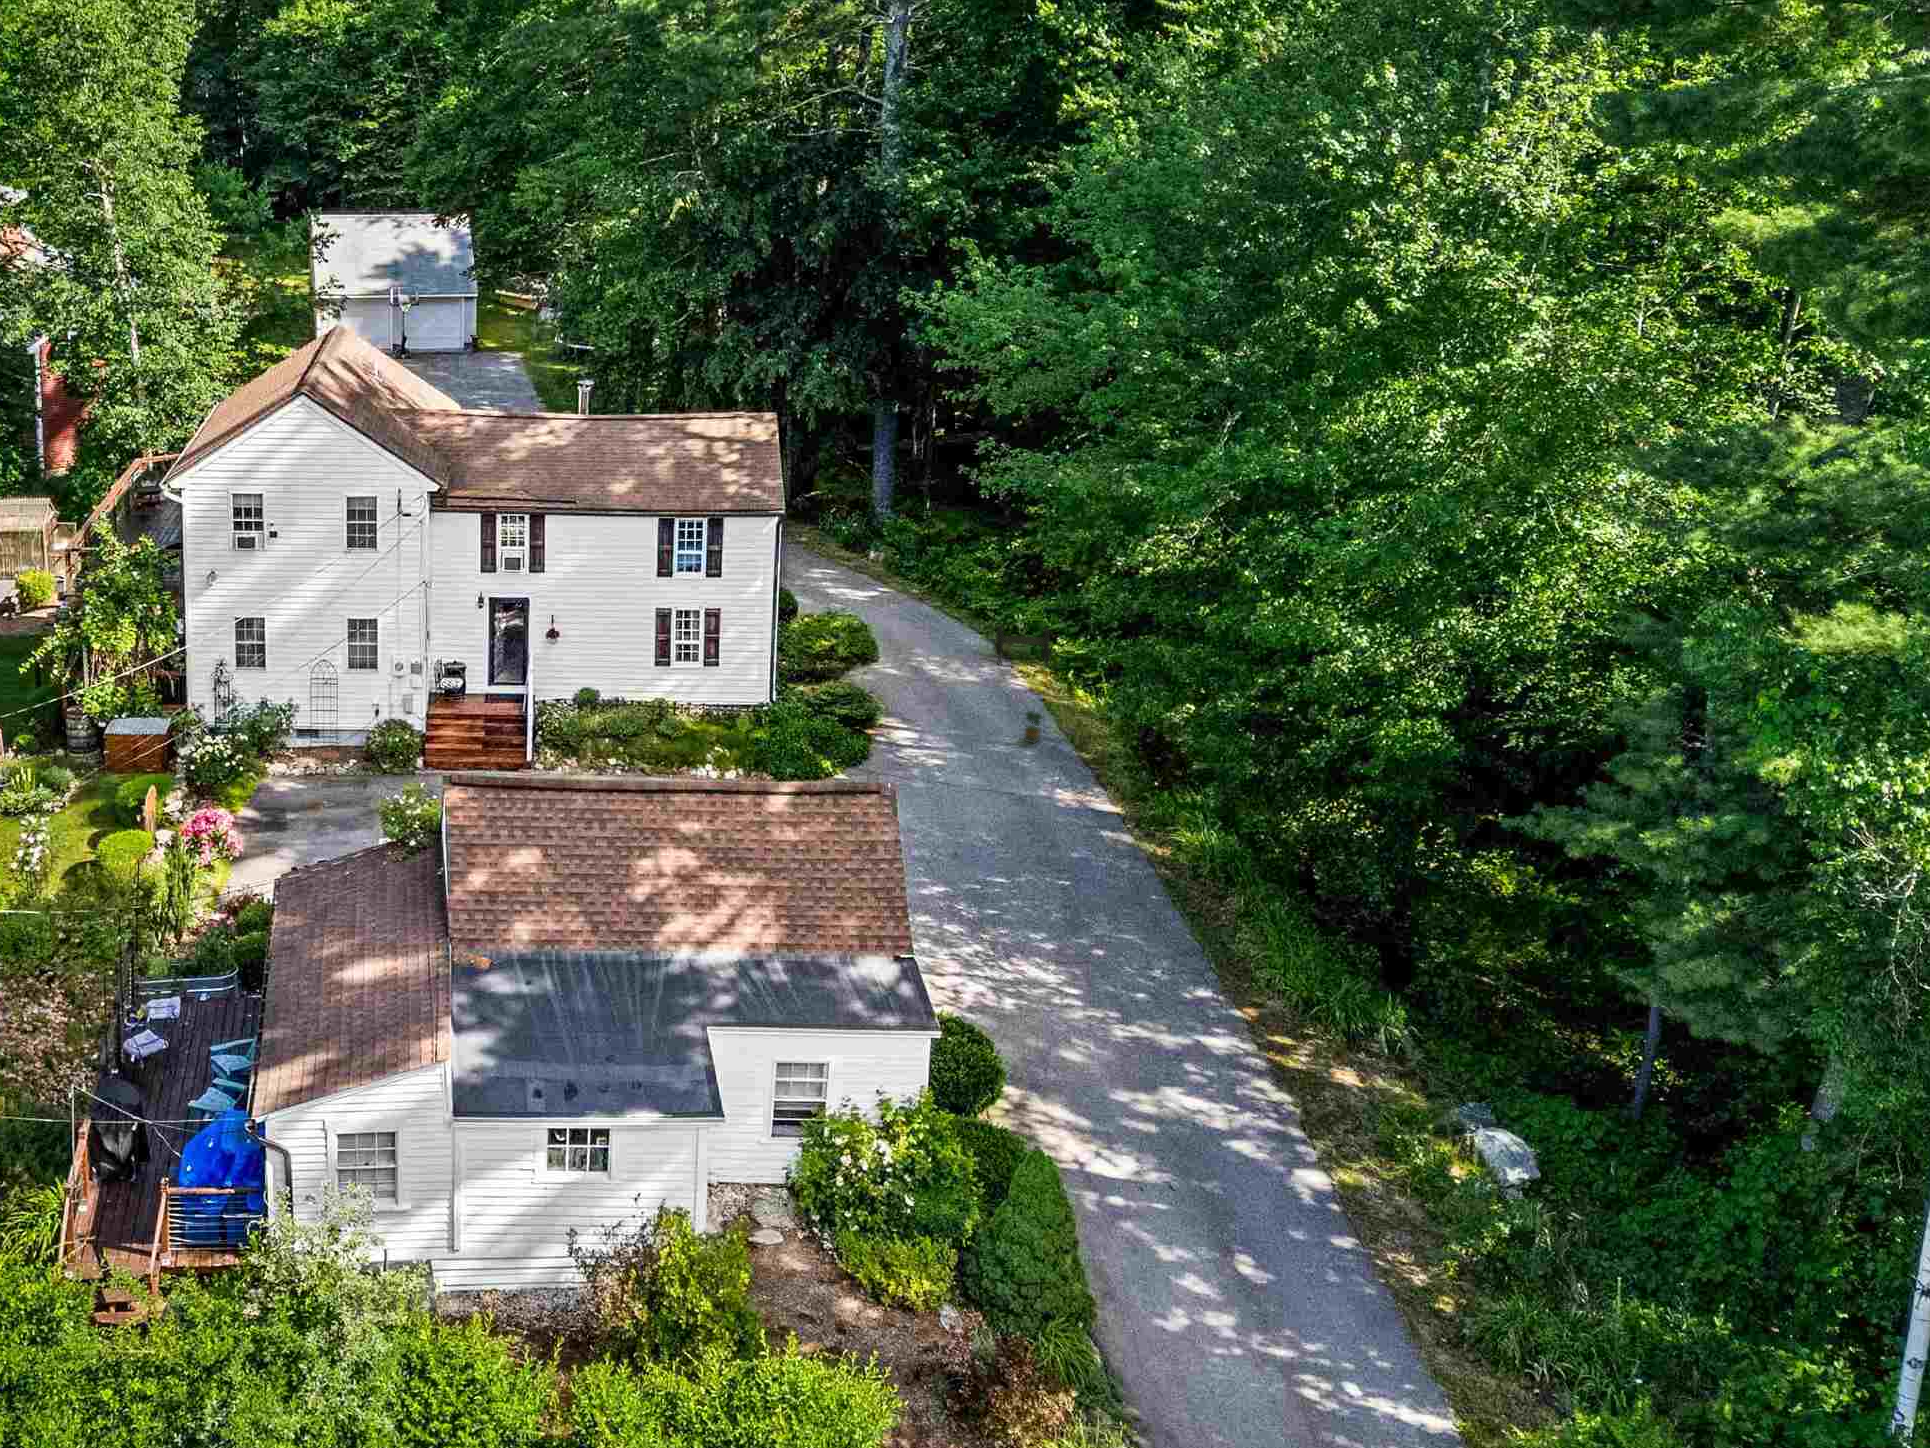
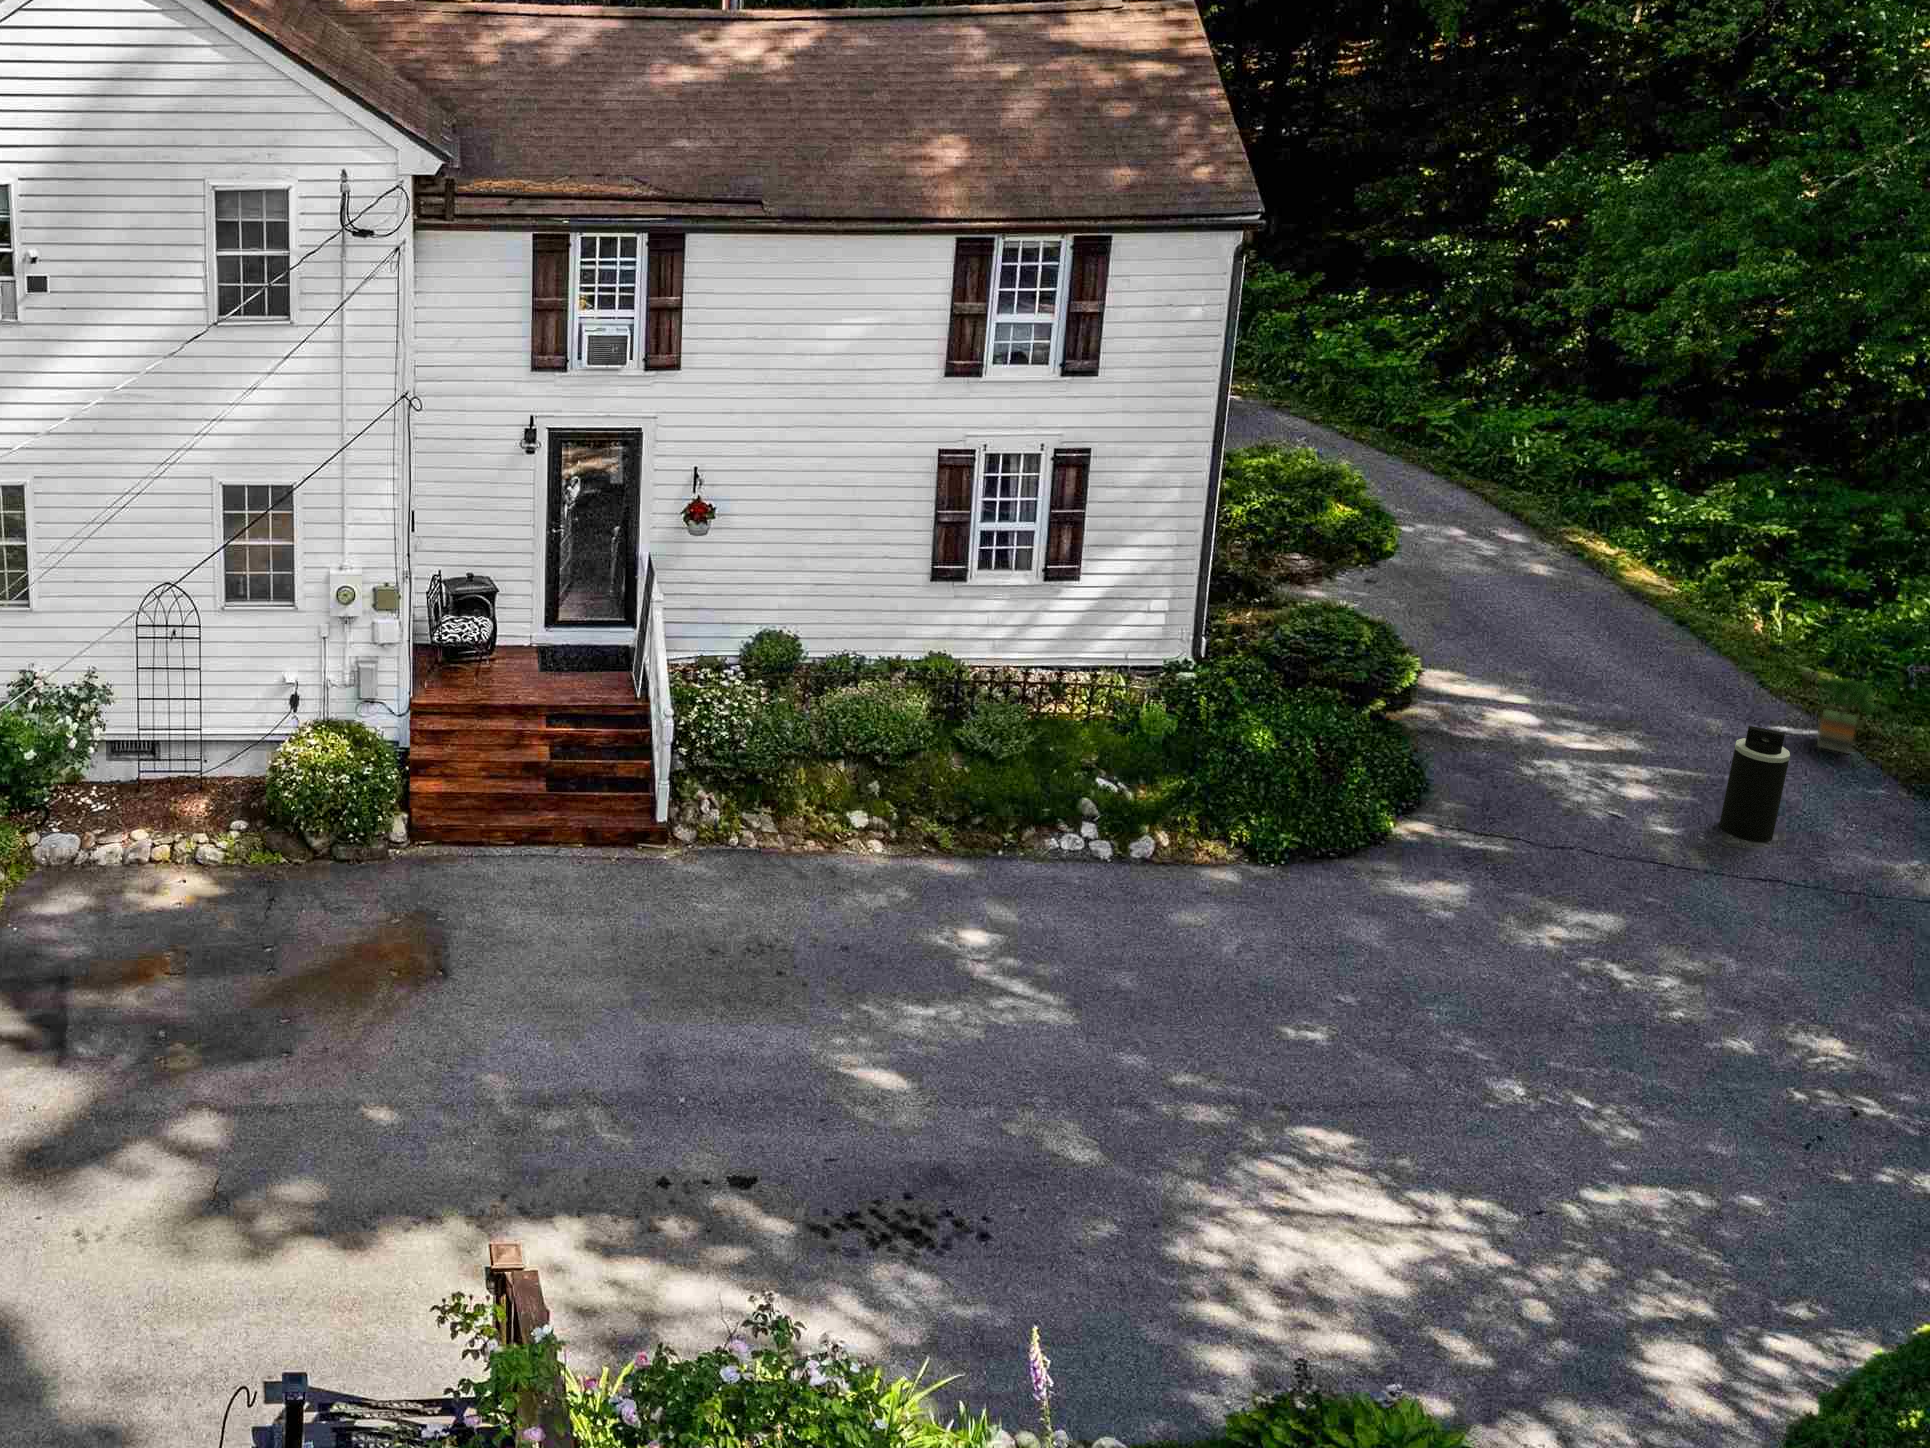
bench: present [995,626,1050,667] -> none [1534,476,1680,563]
trash can: none [949,724,969,771] -> present [1720,726,1790,842]

